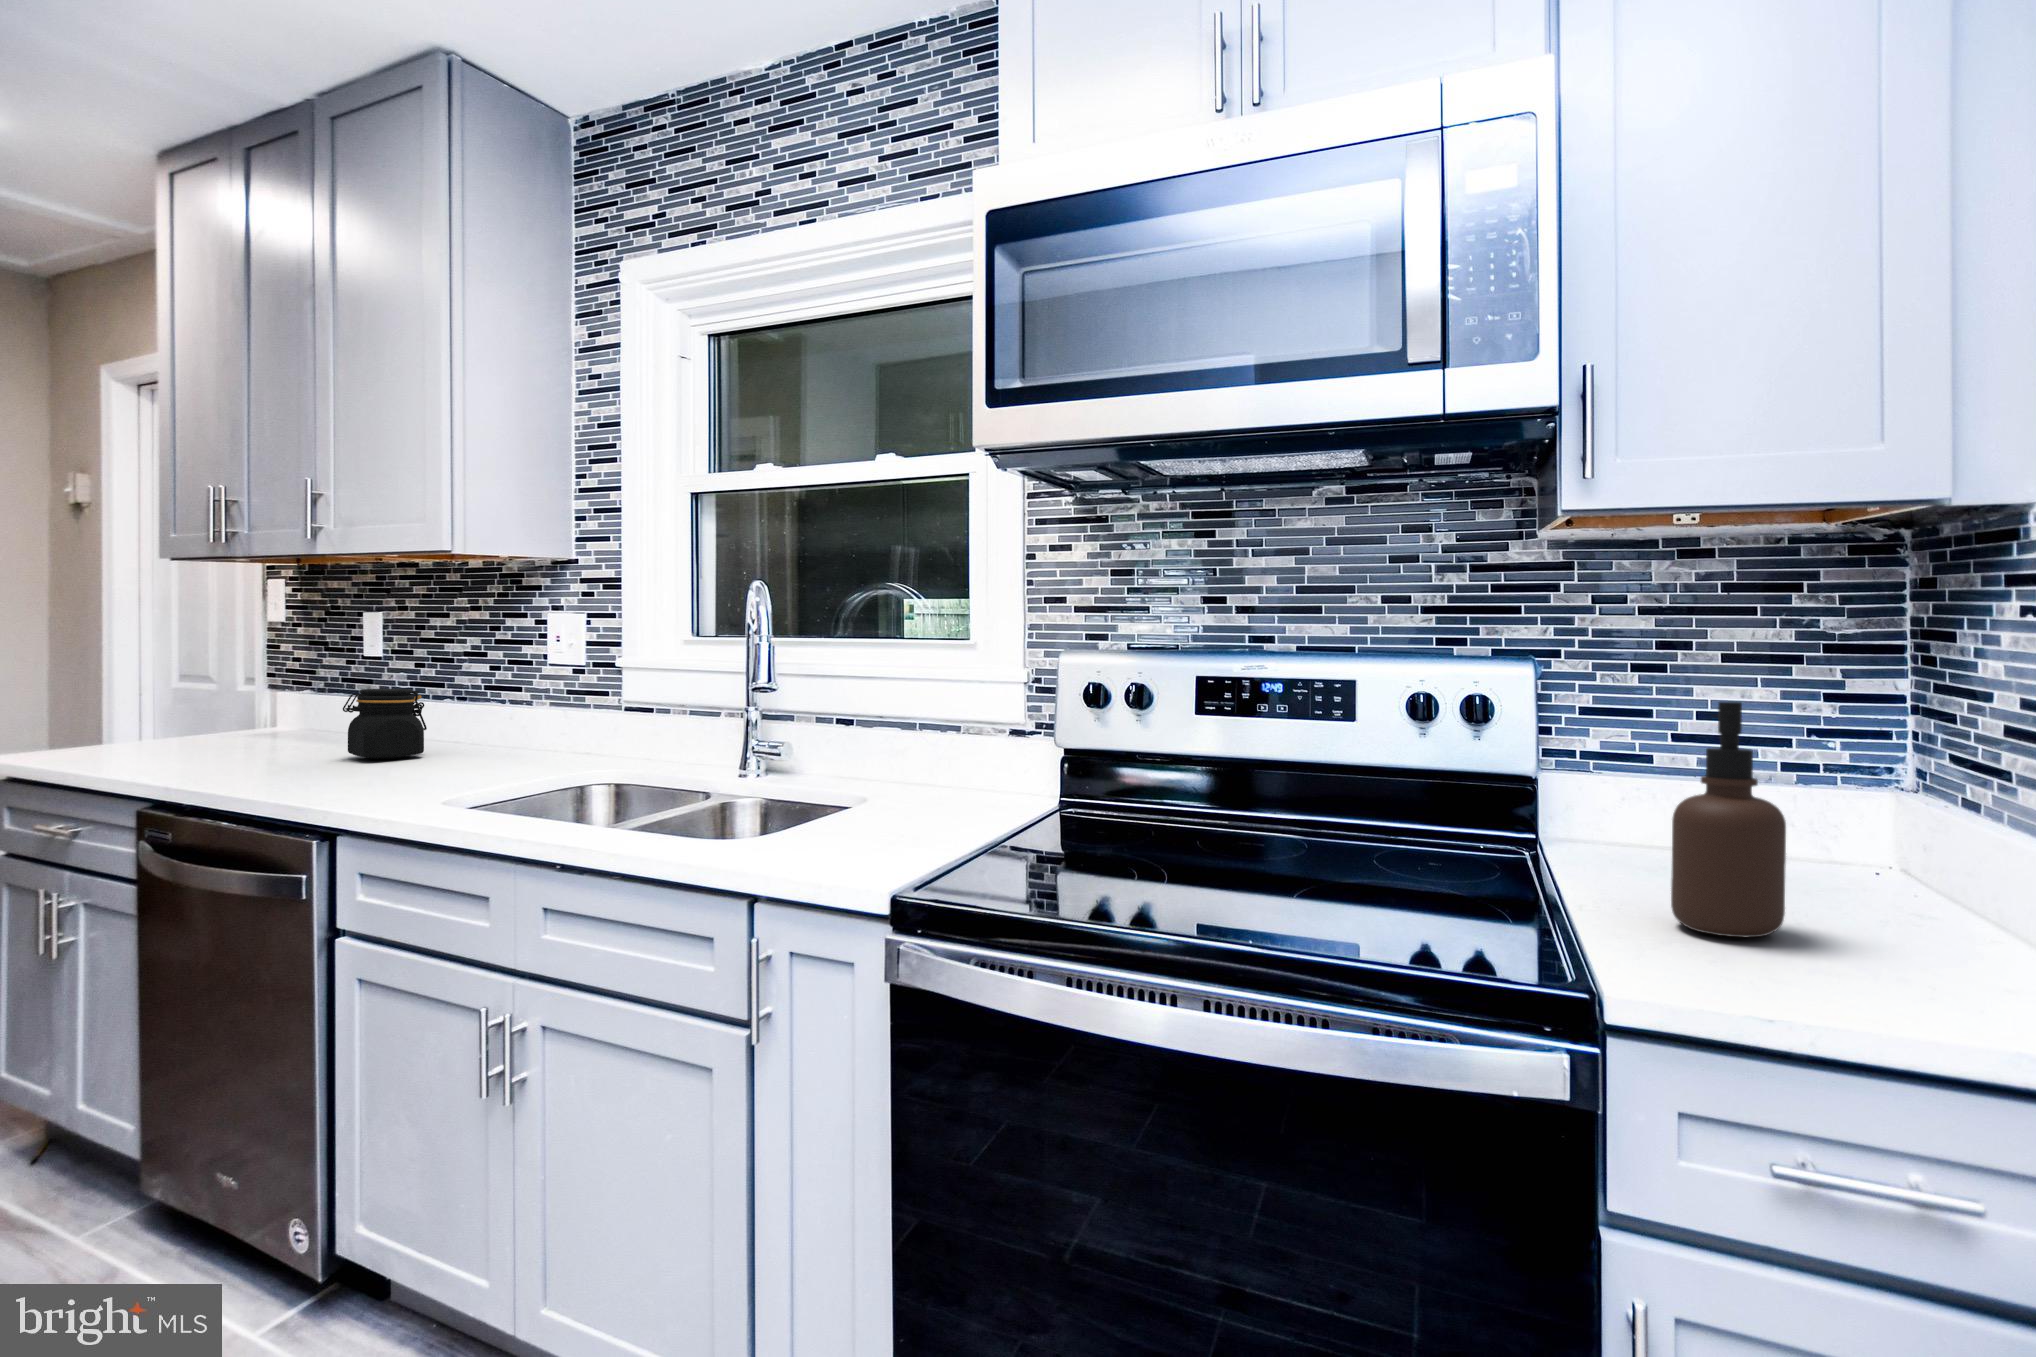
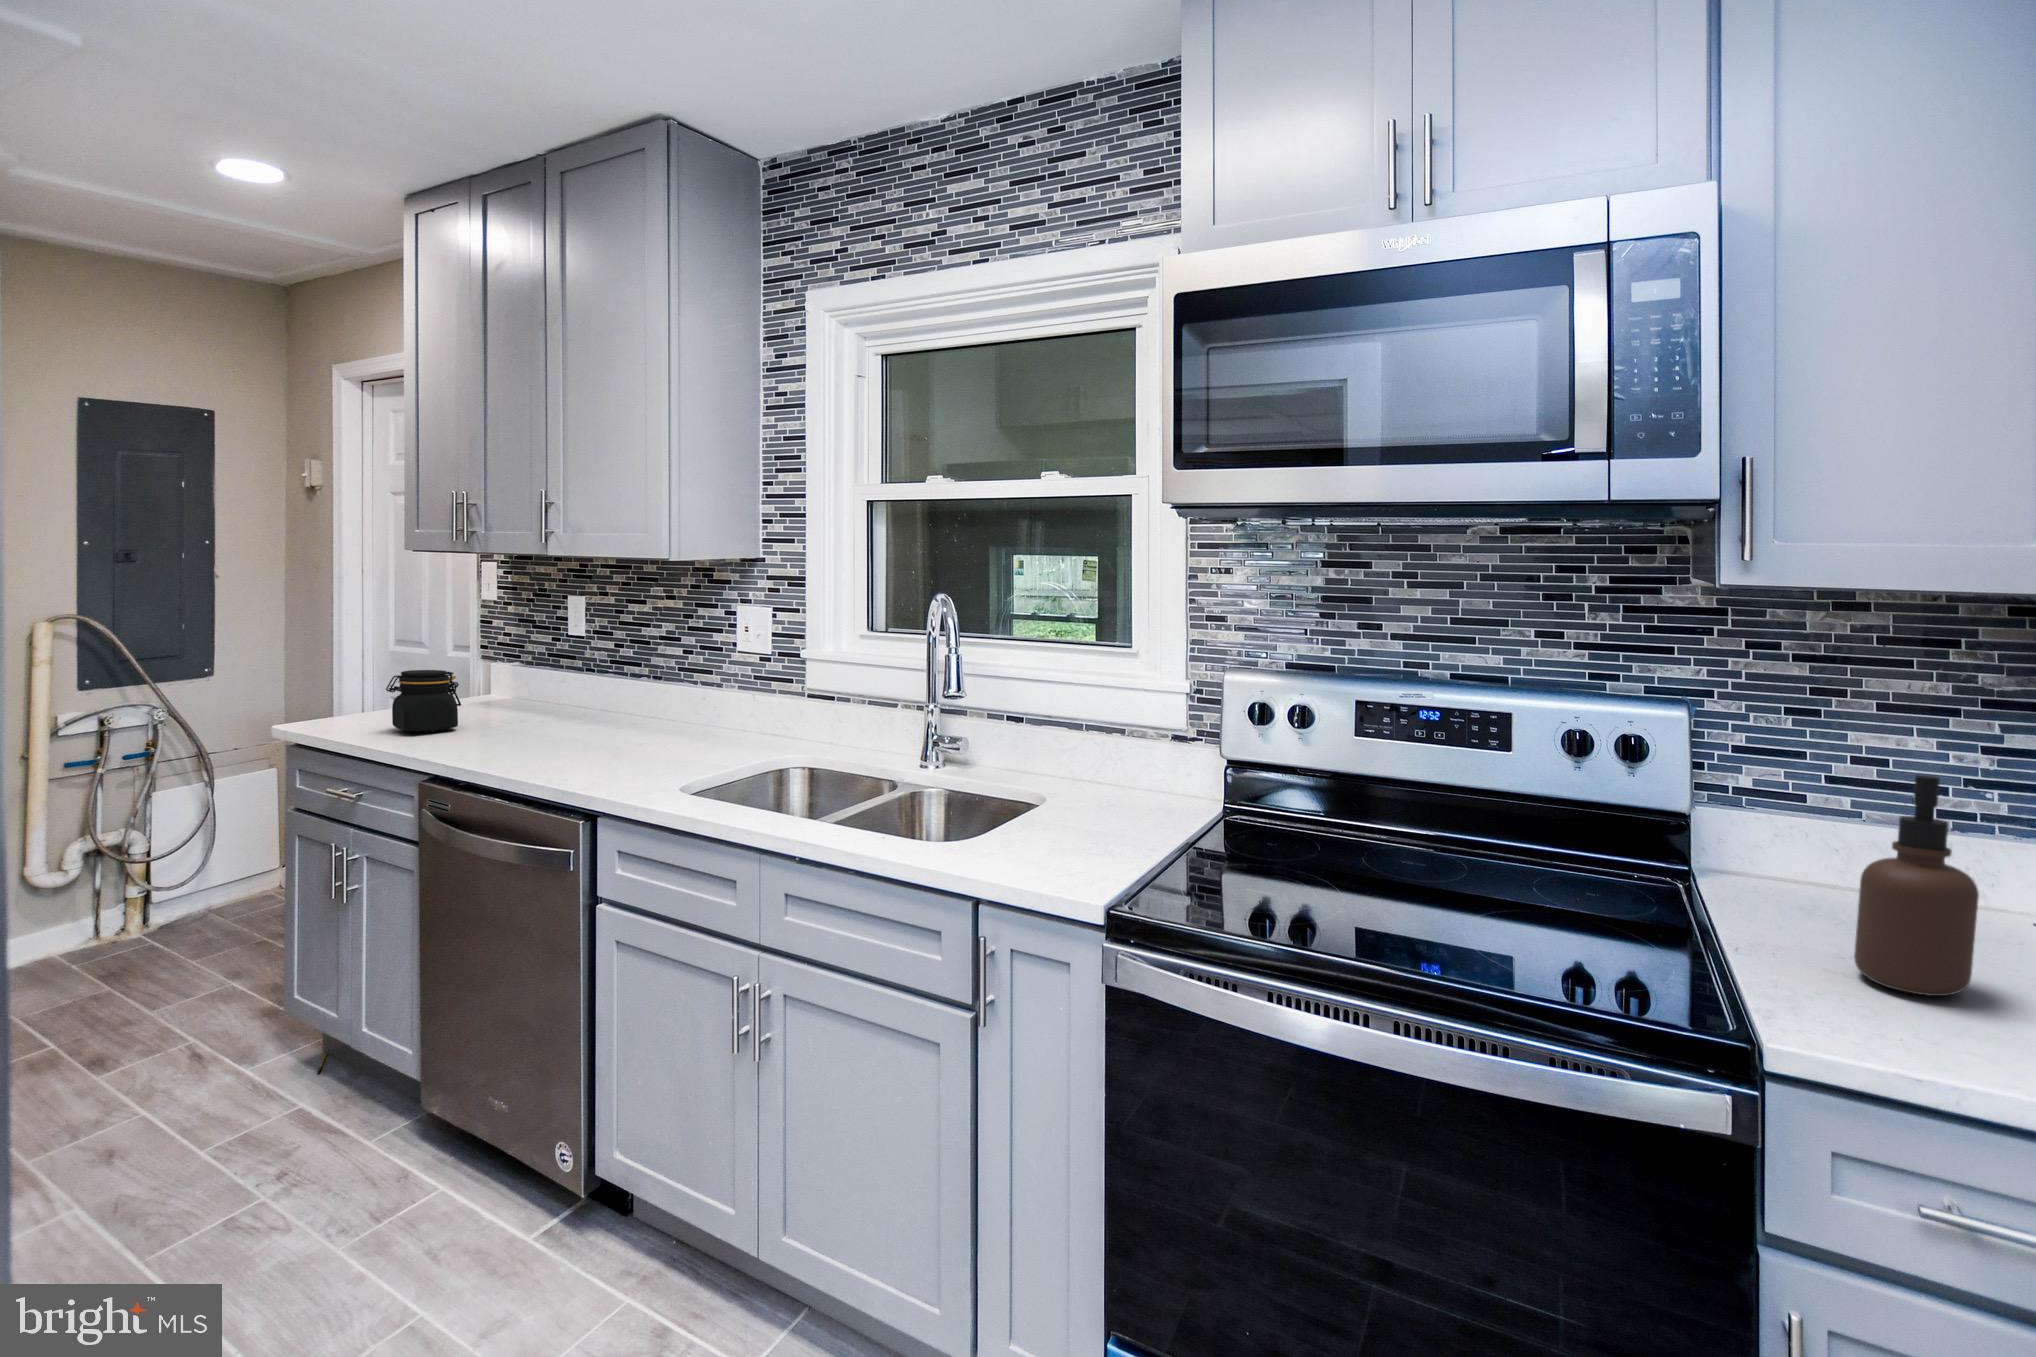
jar: present [343,689,427,759] -> present [386,670,461,732]

